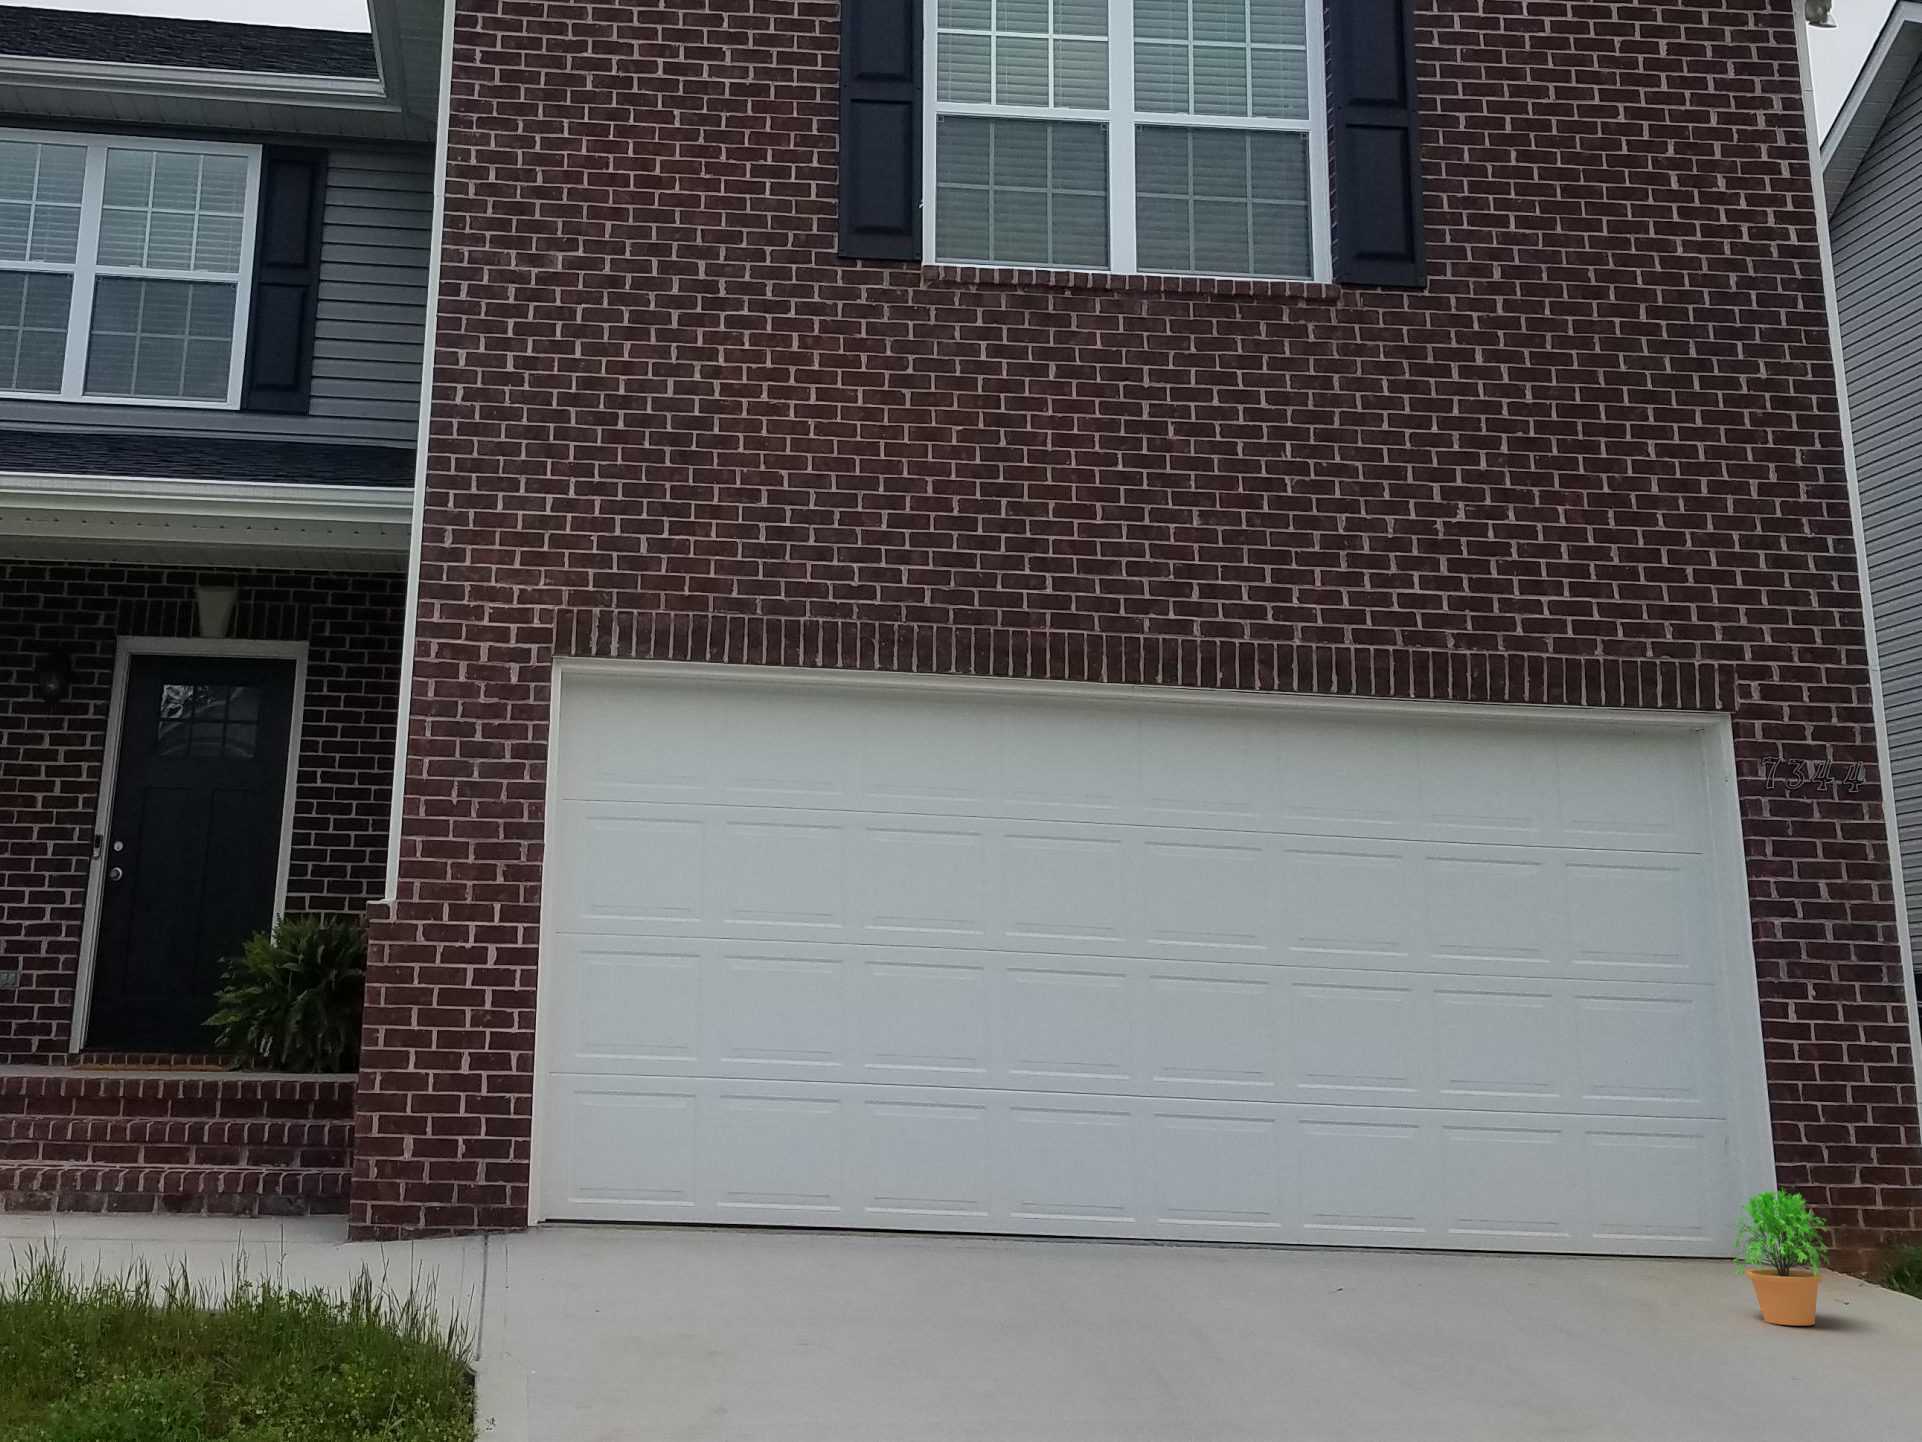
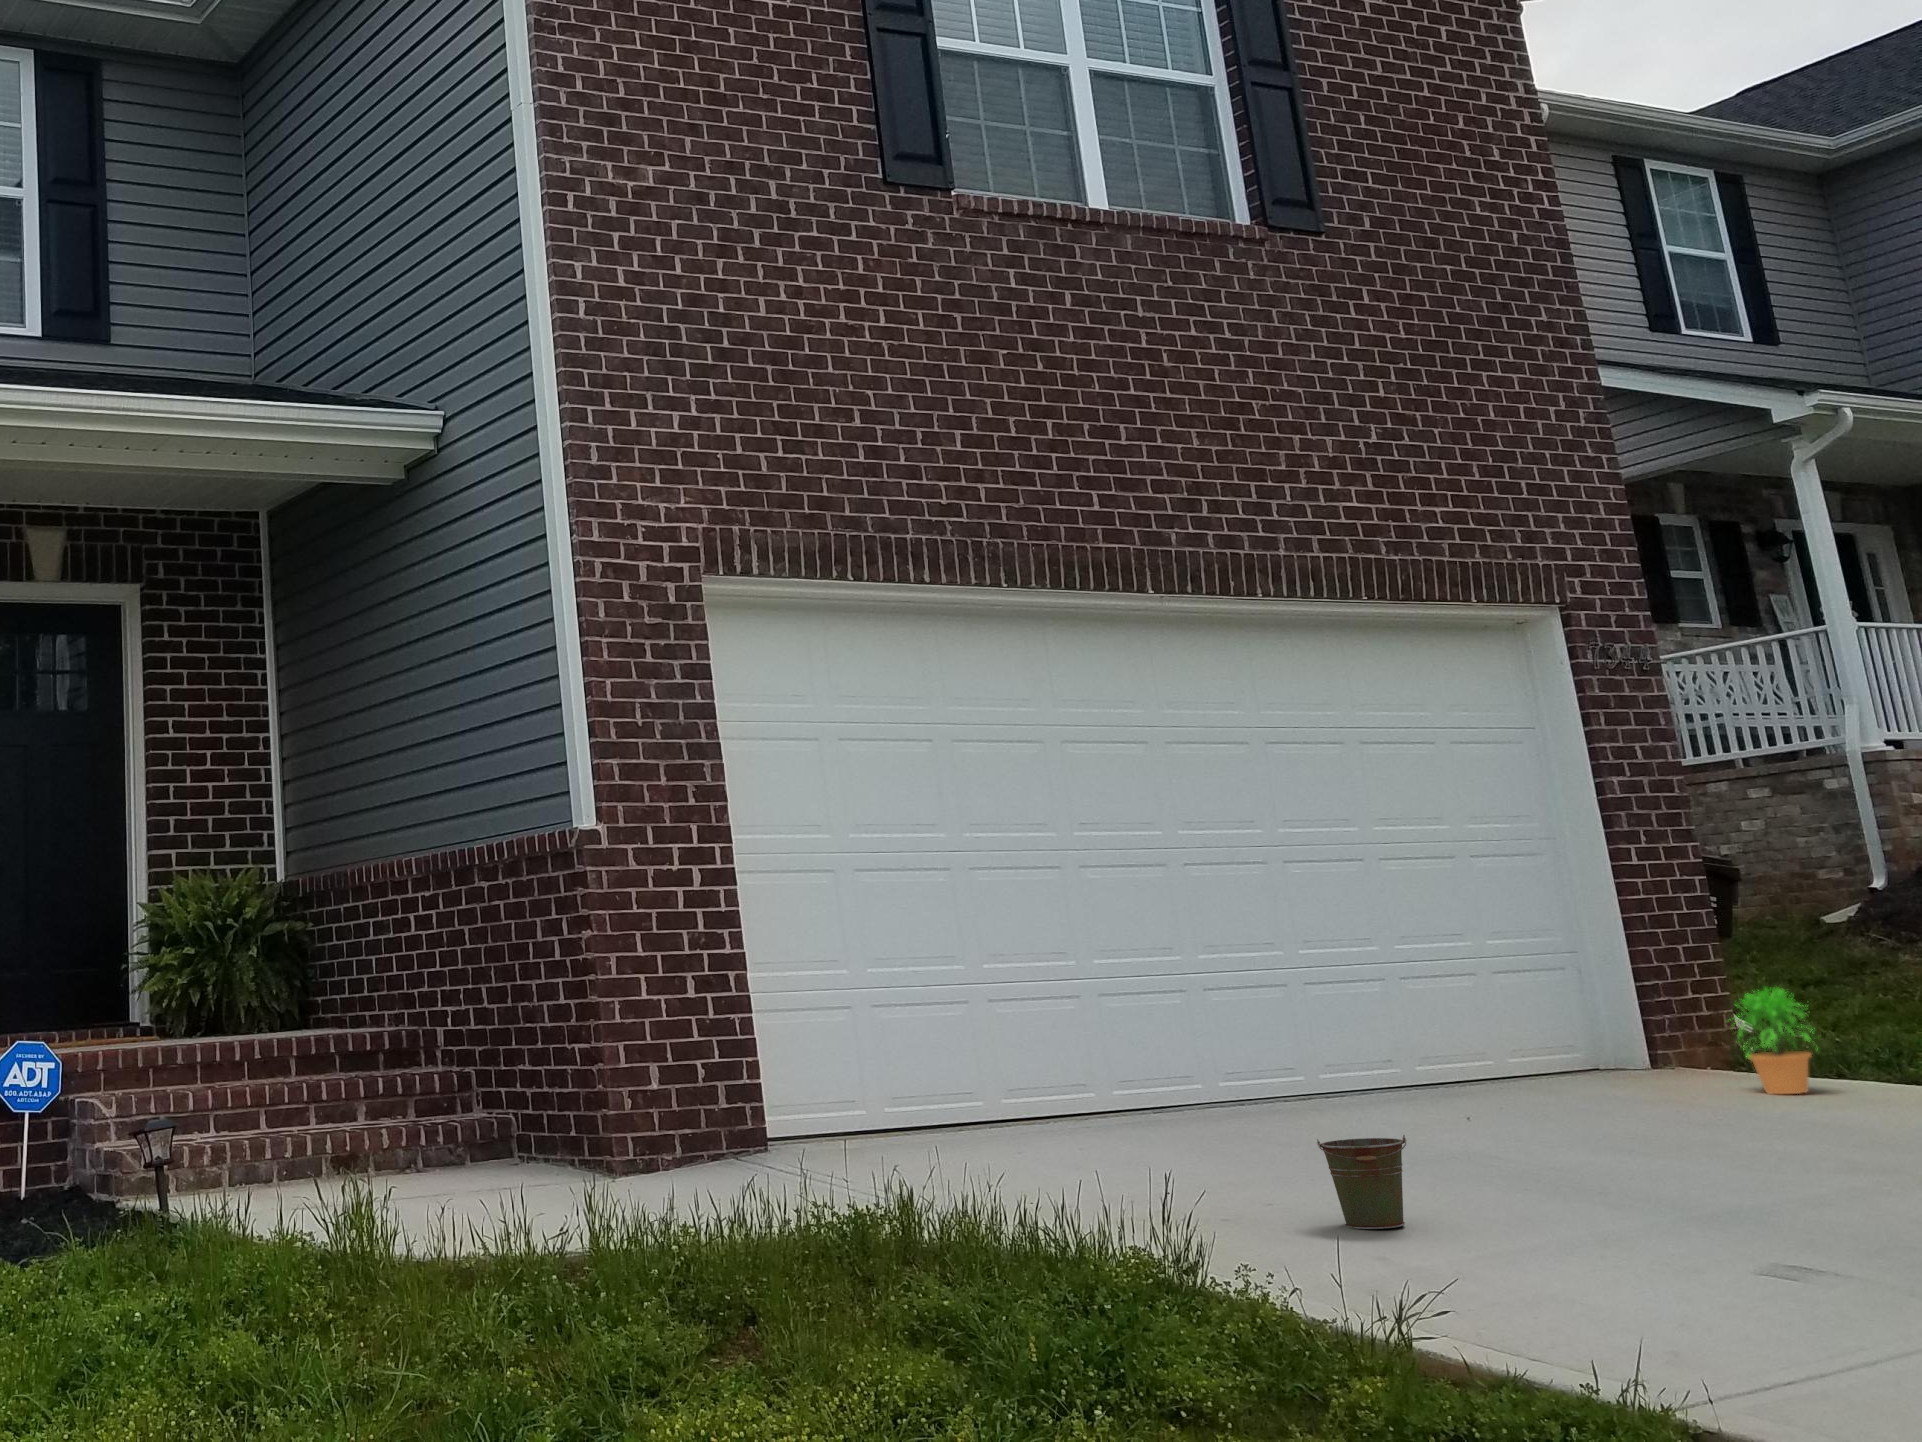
bucket: none [640,1292,730,1399] -> present [1317,1135,1406,1229]

